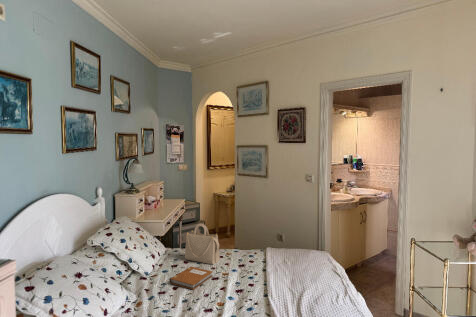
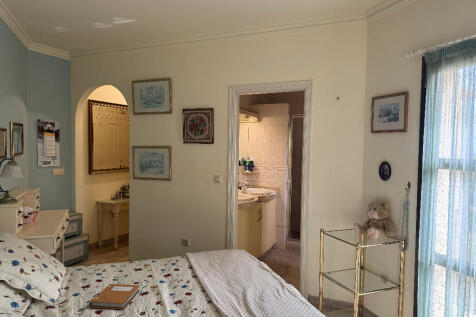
handbag: present [185,224,220,264] -> none [96,233,140,278]

